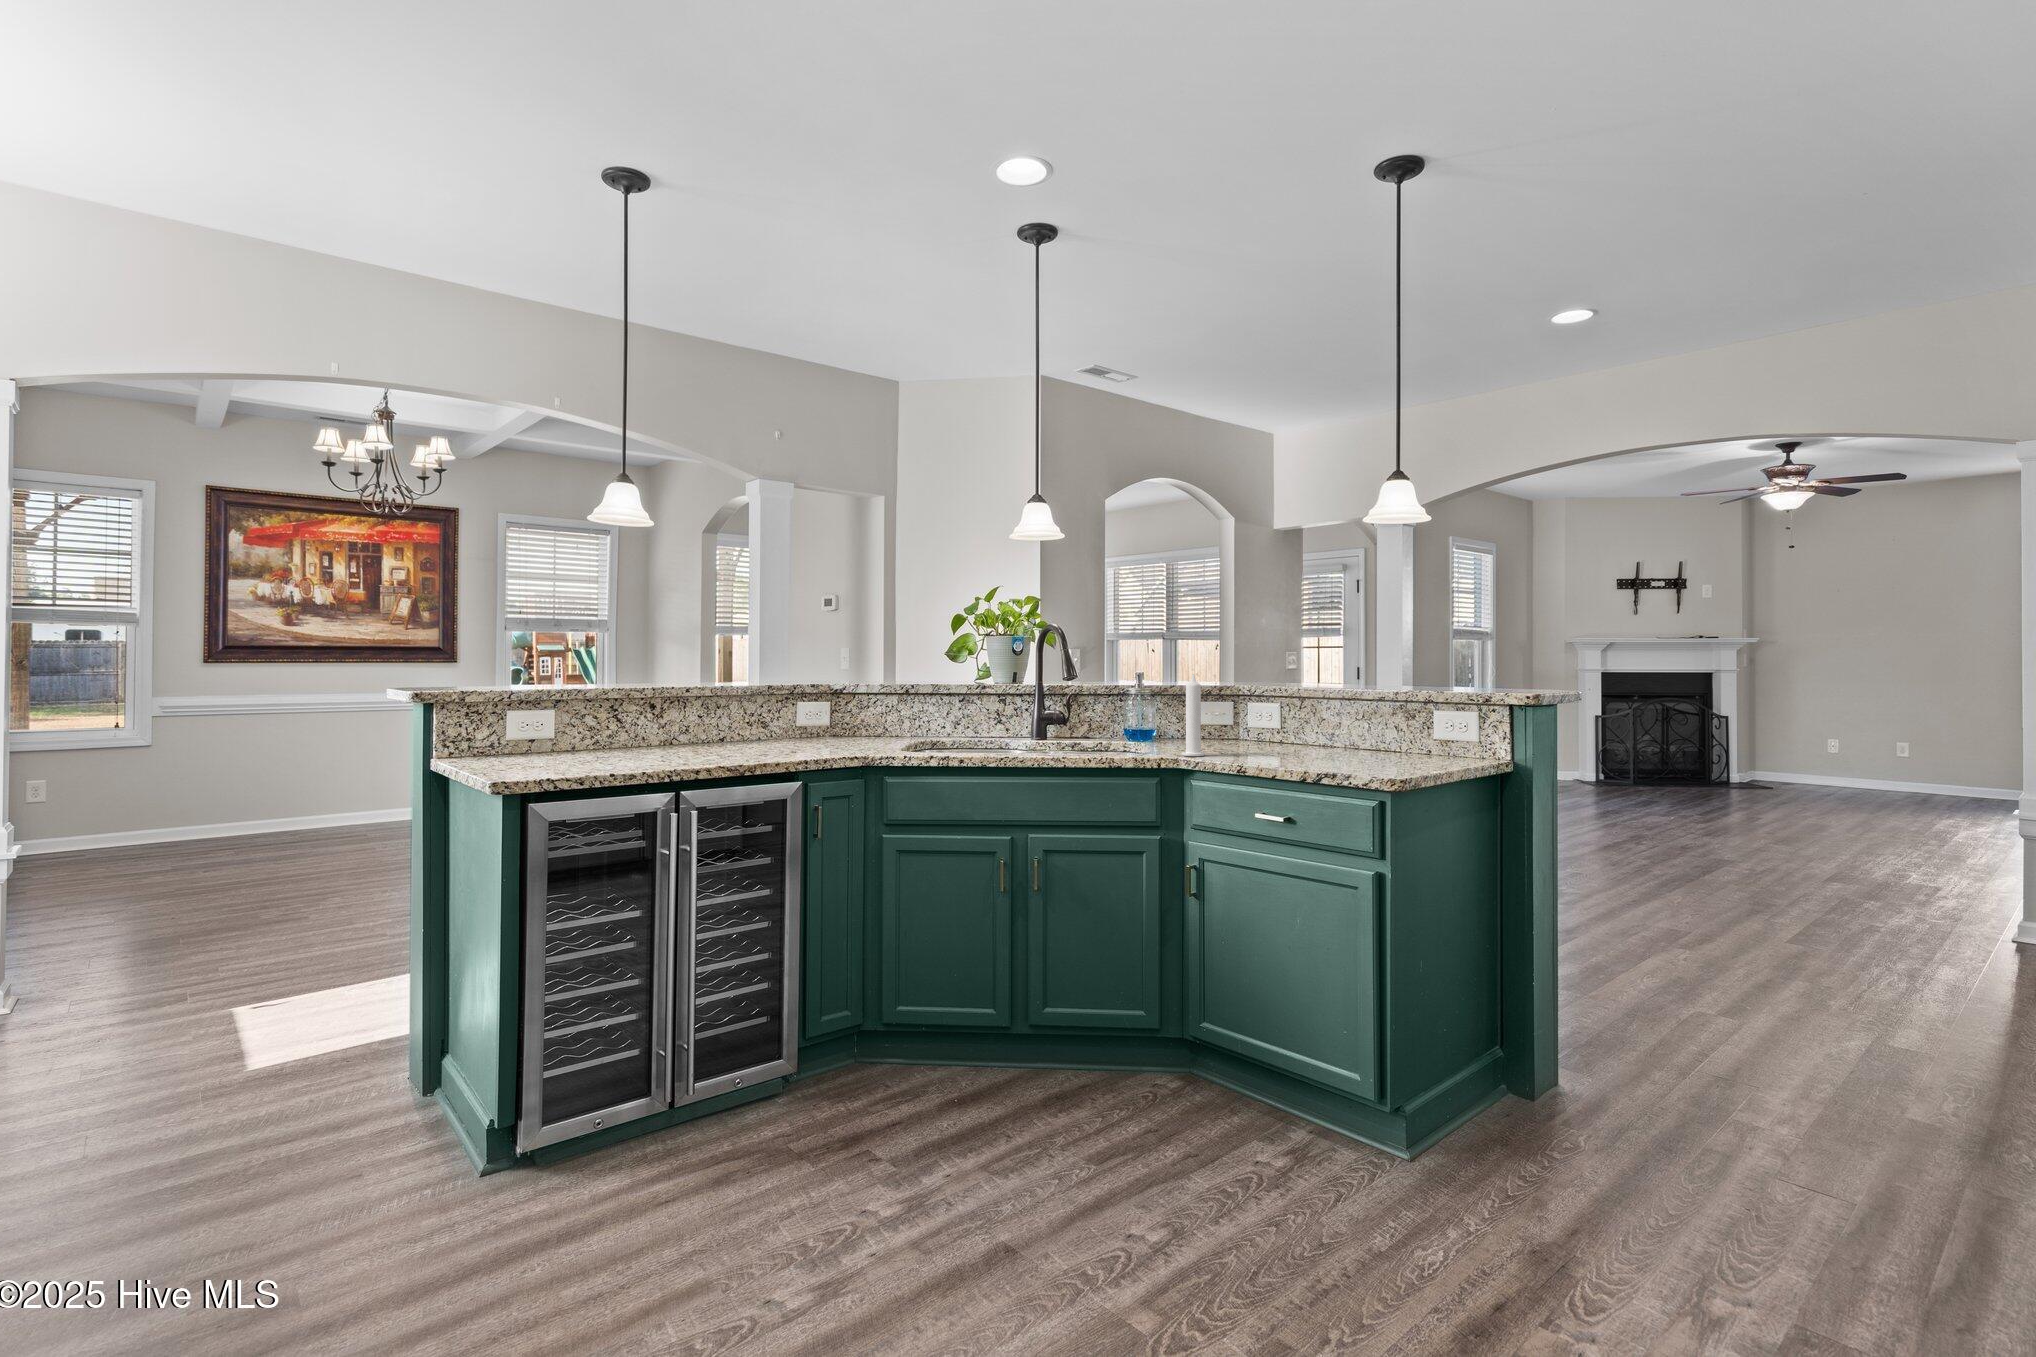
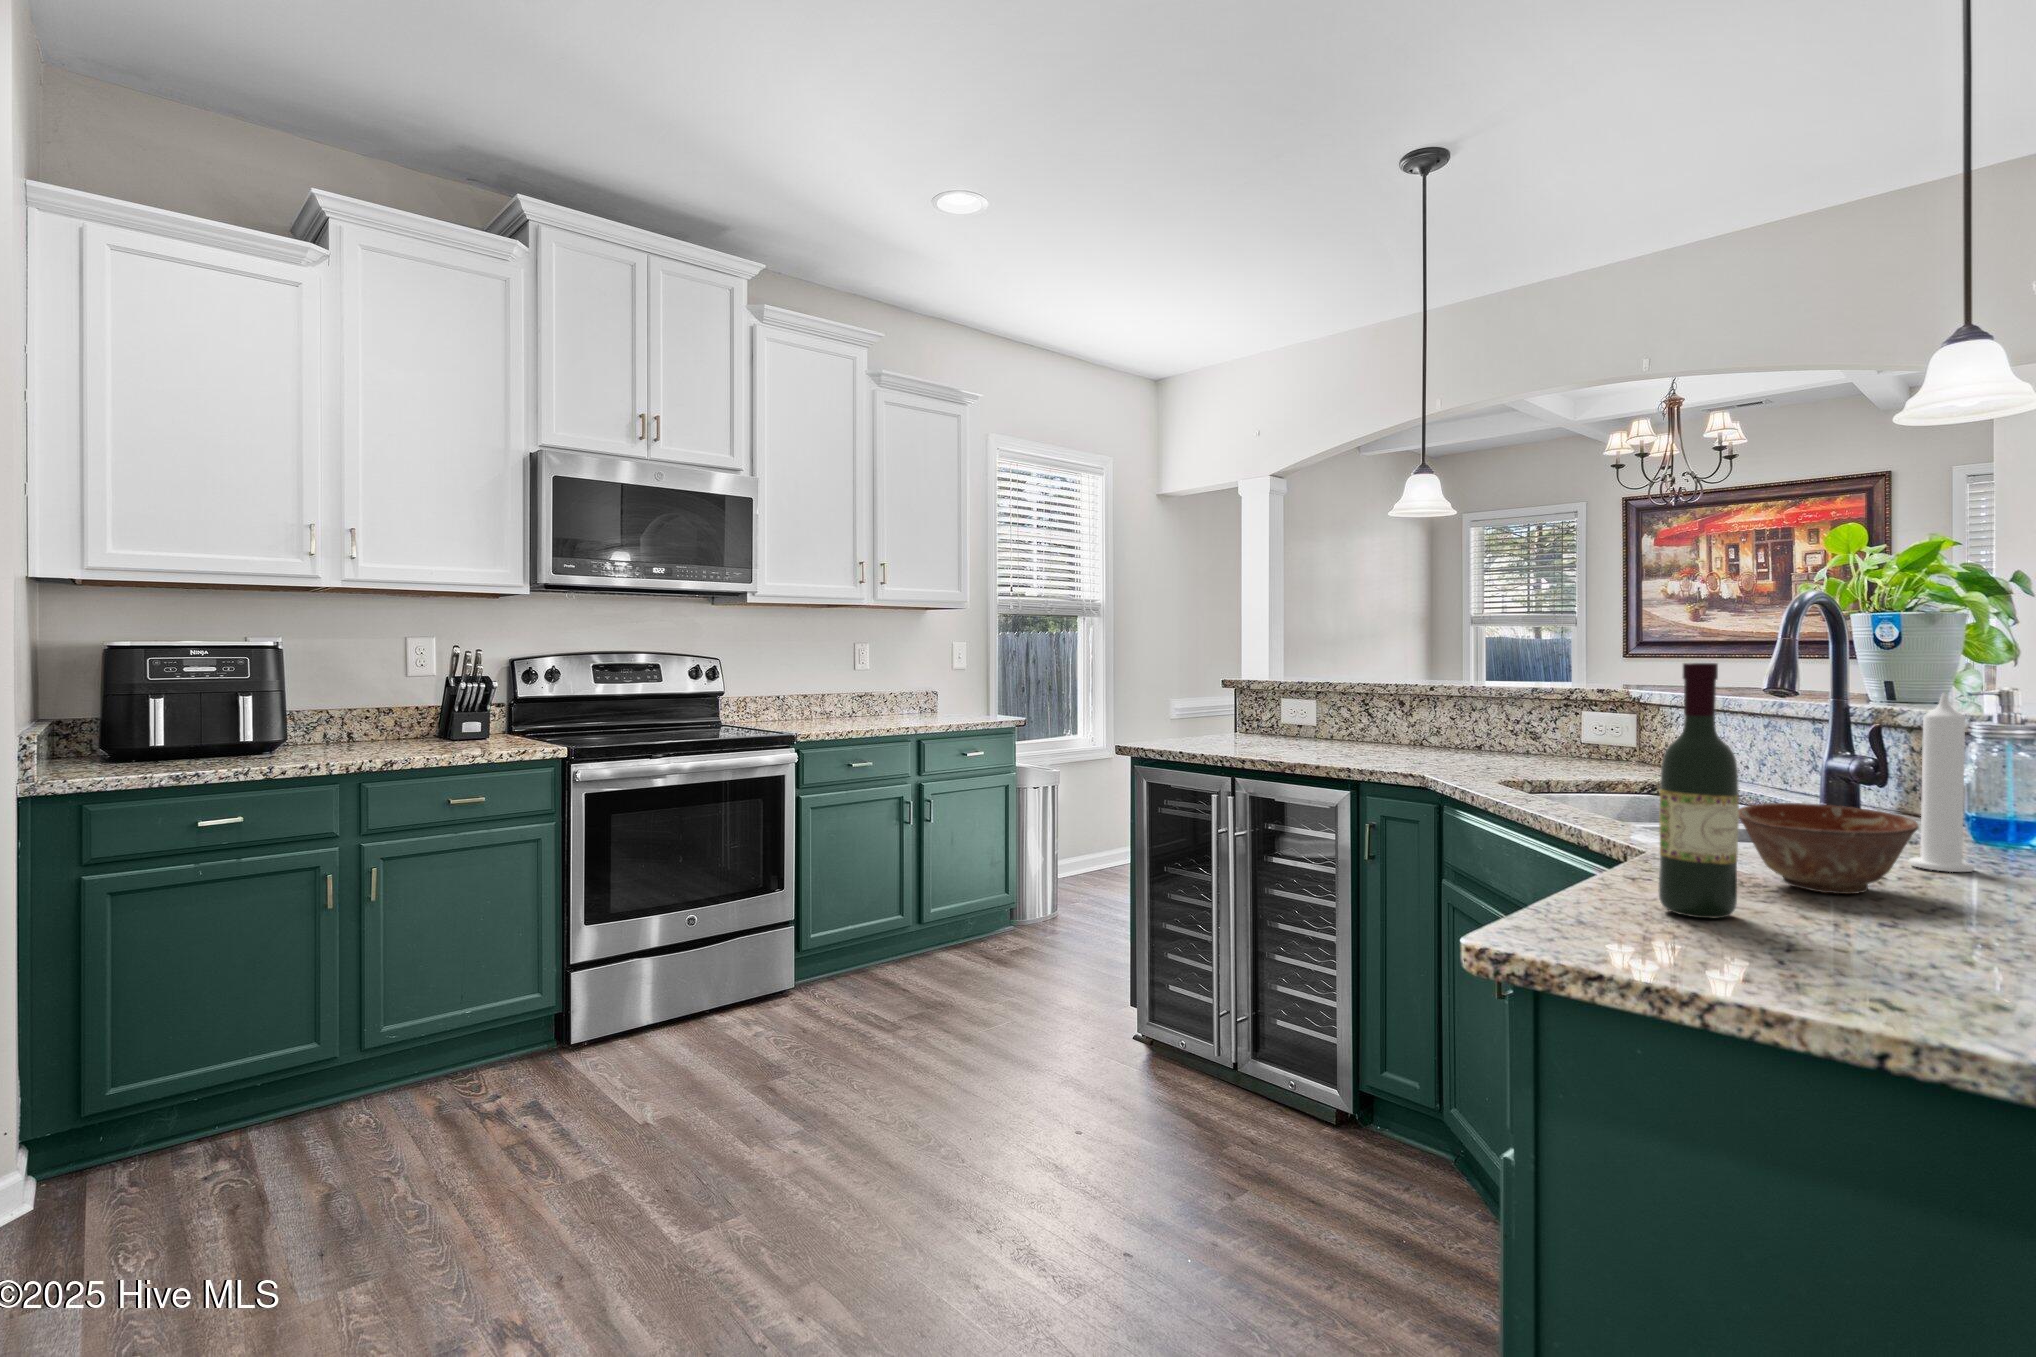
wine bottle: none [1297,659,1328,776] -> present [1658,663,1739,919]
ceramic bowl: none [1215,728,1283,766] -> present [1739,803,1919,894]

